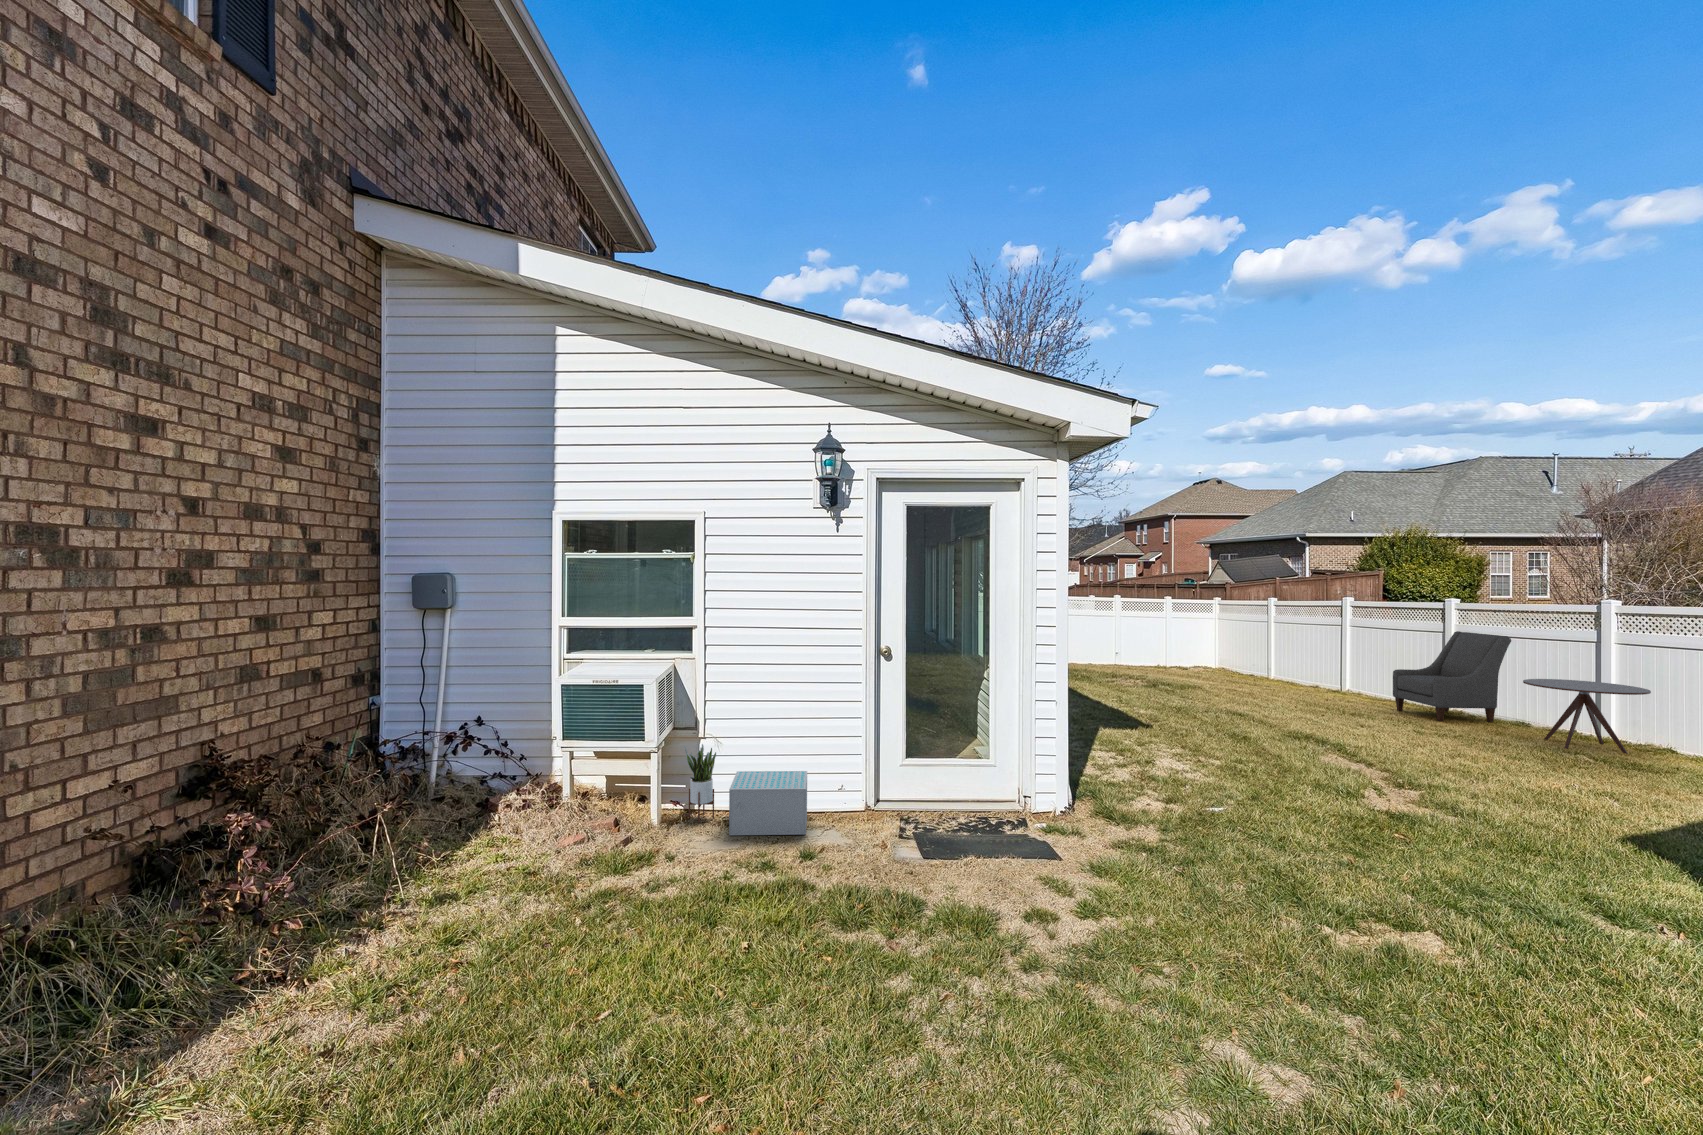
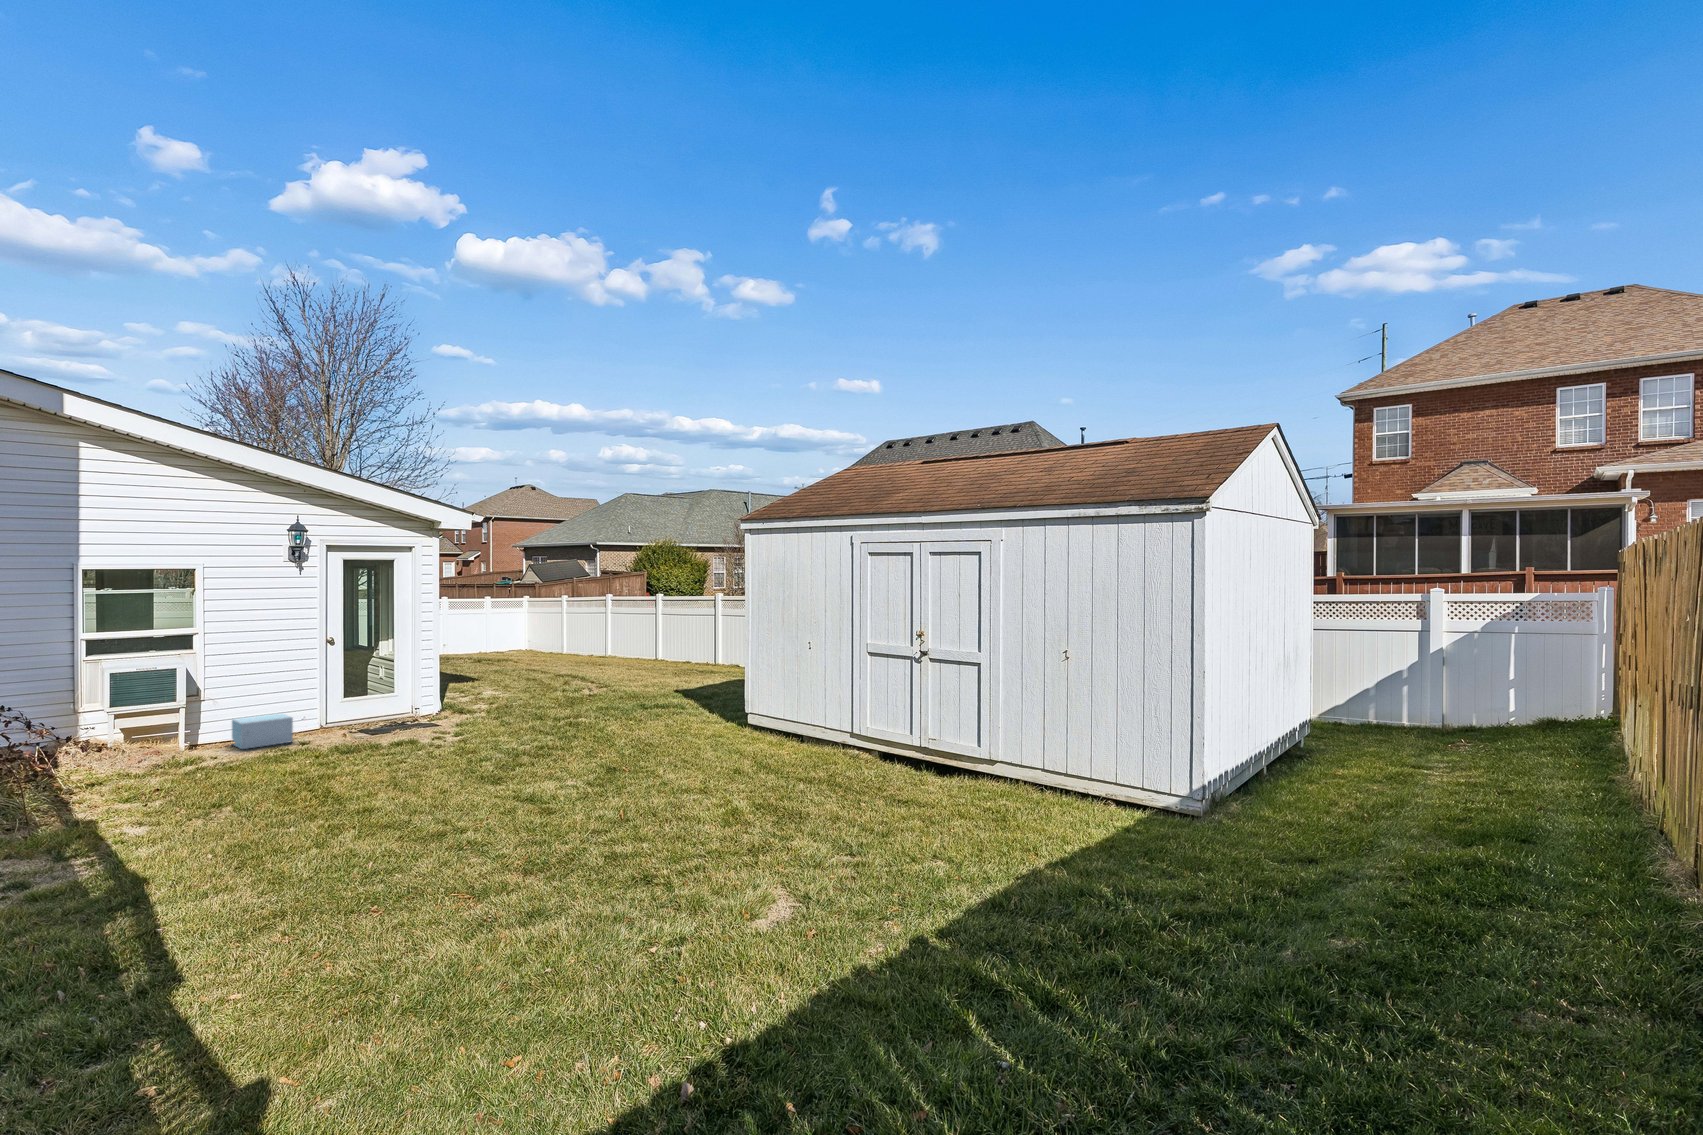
chair: present [1393,631,1511,722] -> none [619,614,670,663]
round table: present [1523,679,1651,754] -> none [667,635,711,667]
potted plant: present [684,744,716,823] -> none [197,704,218,750]

